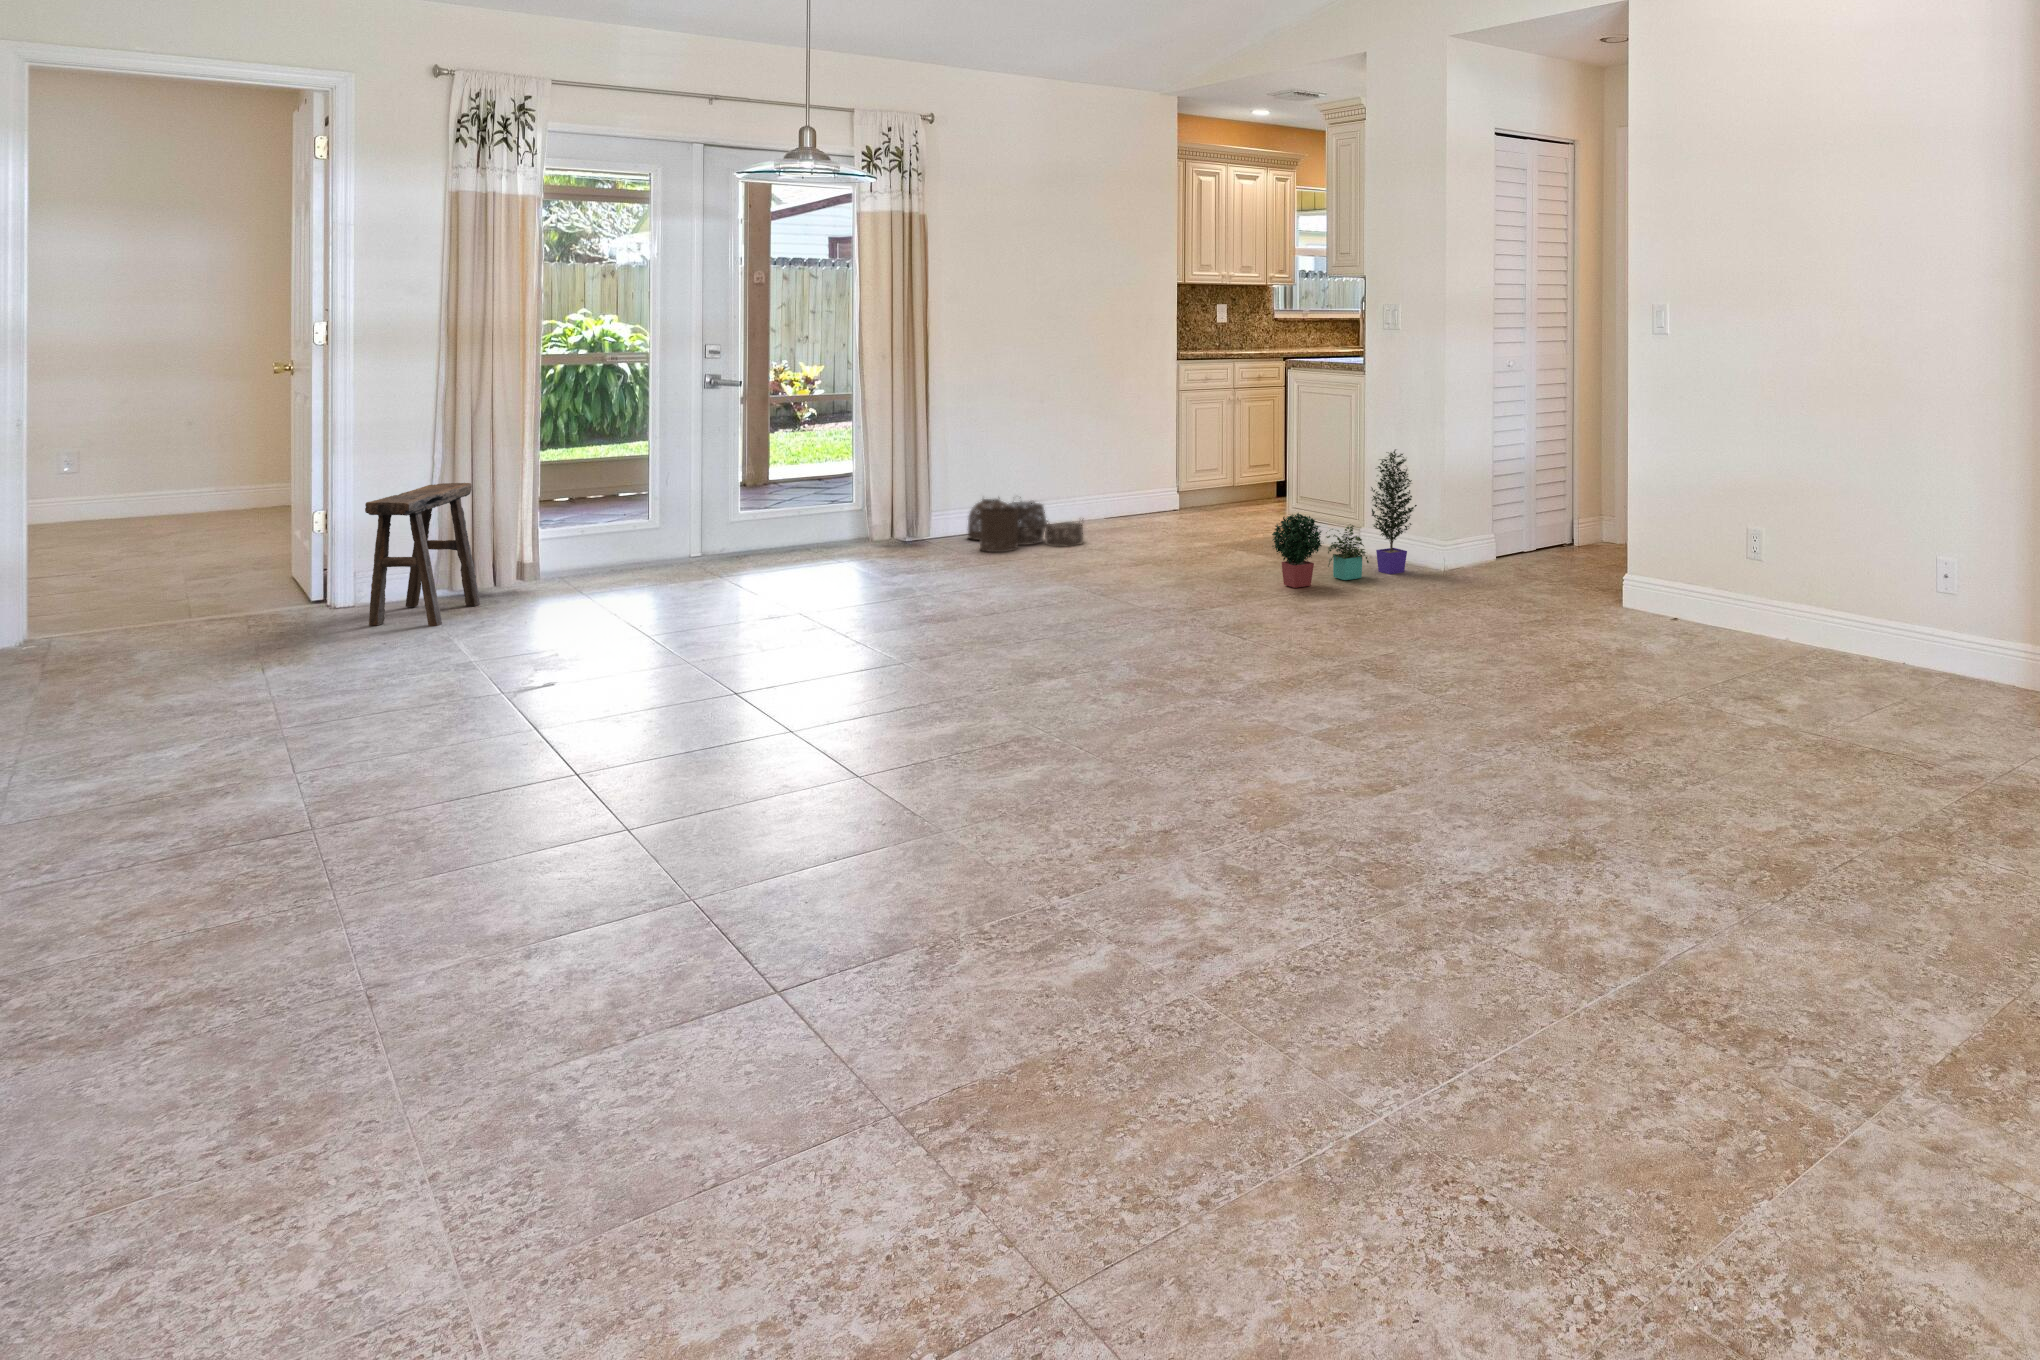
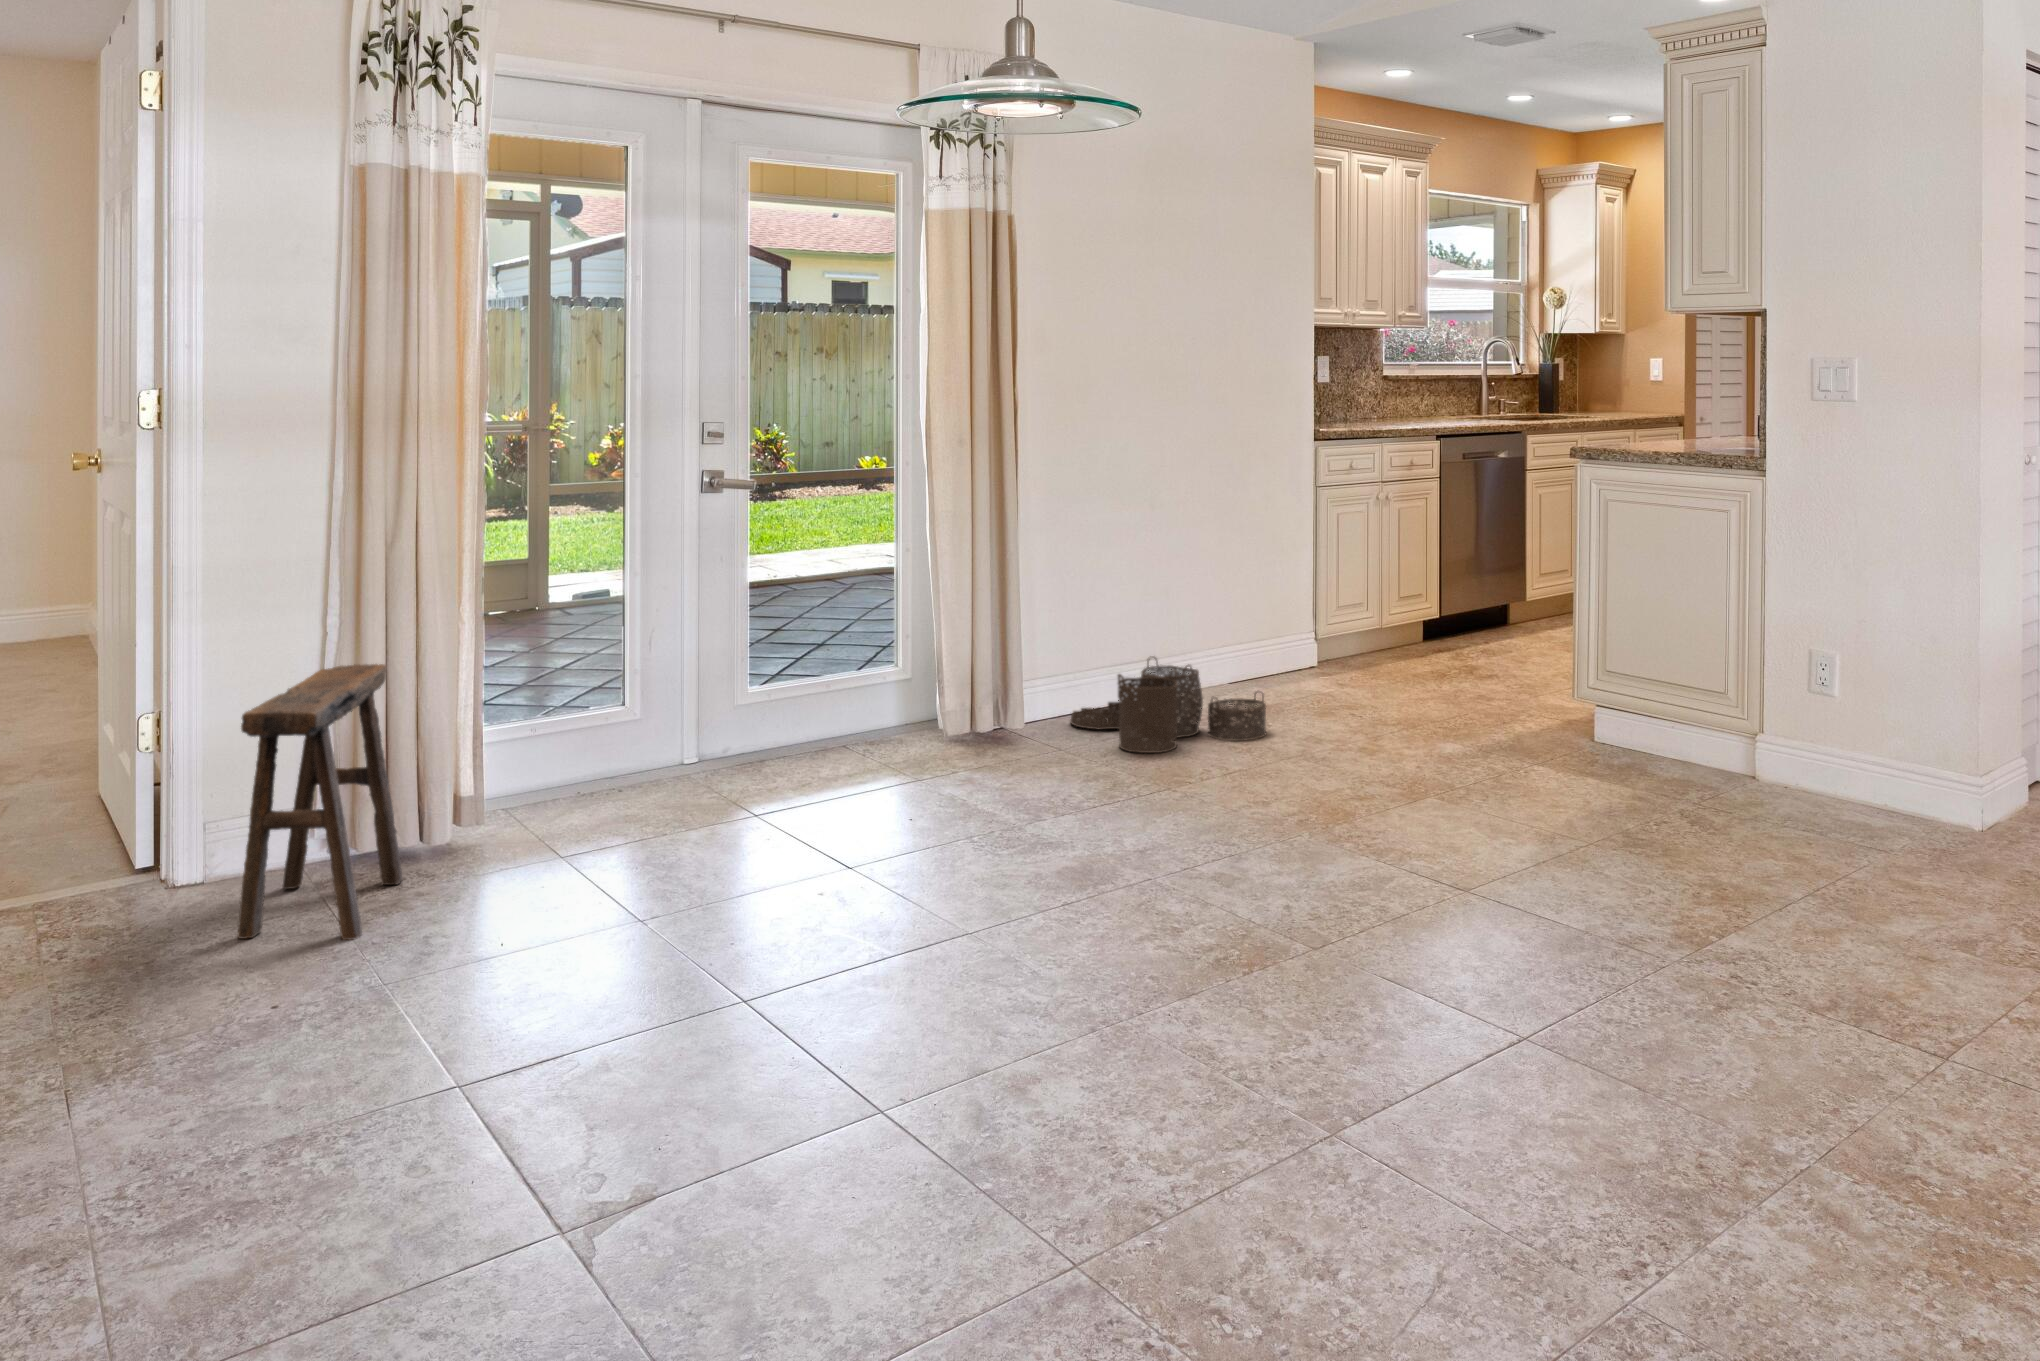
potted plant: present [1272,449,1417,588] -> none [1738,573,1947,833]

